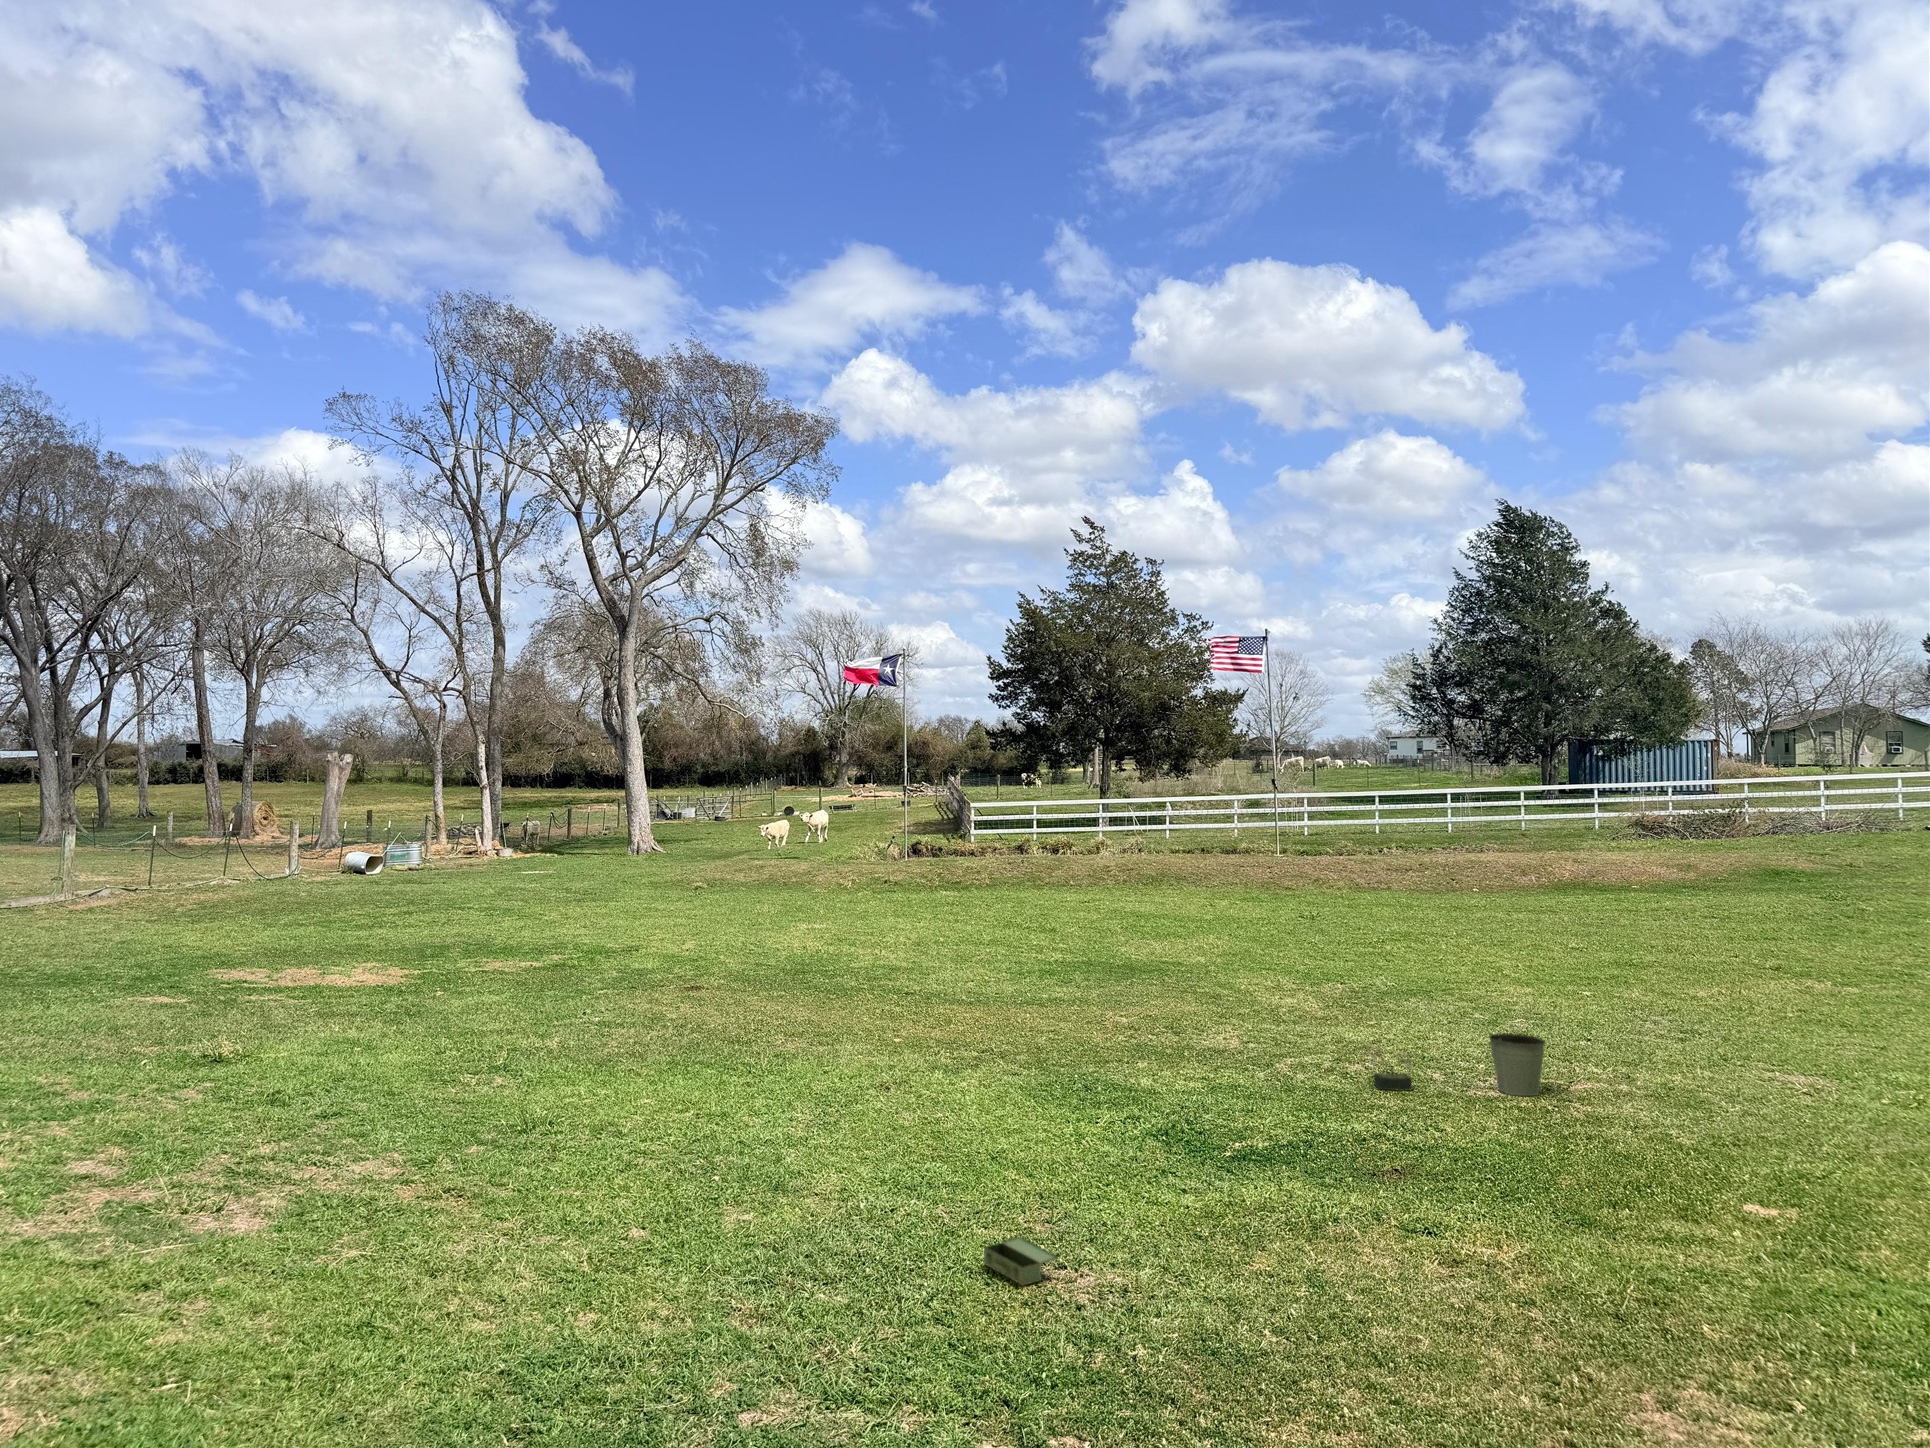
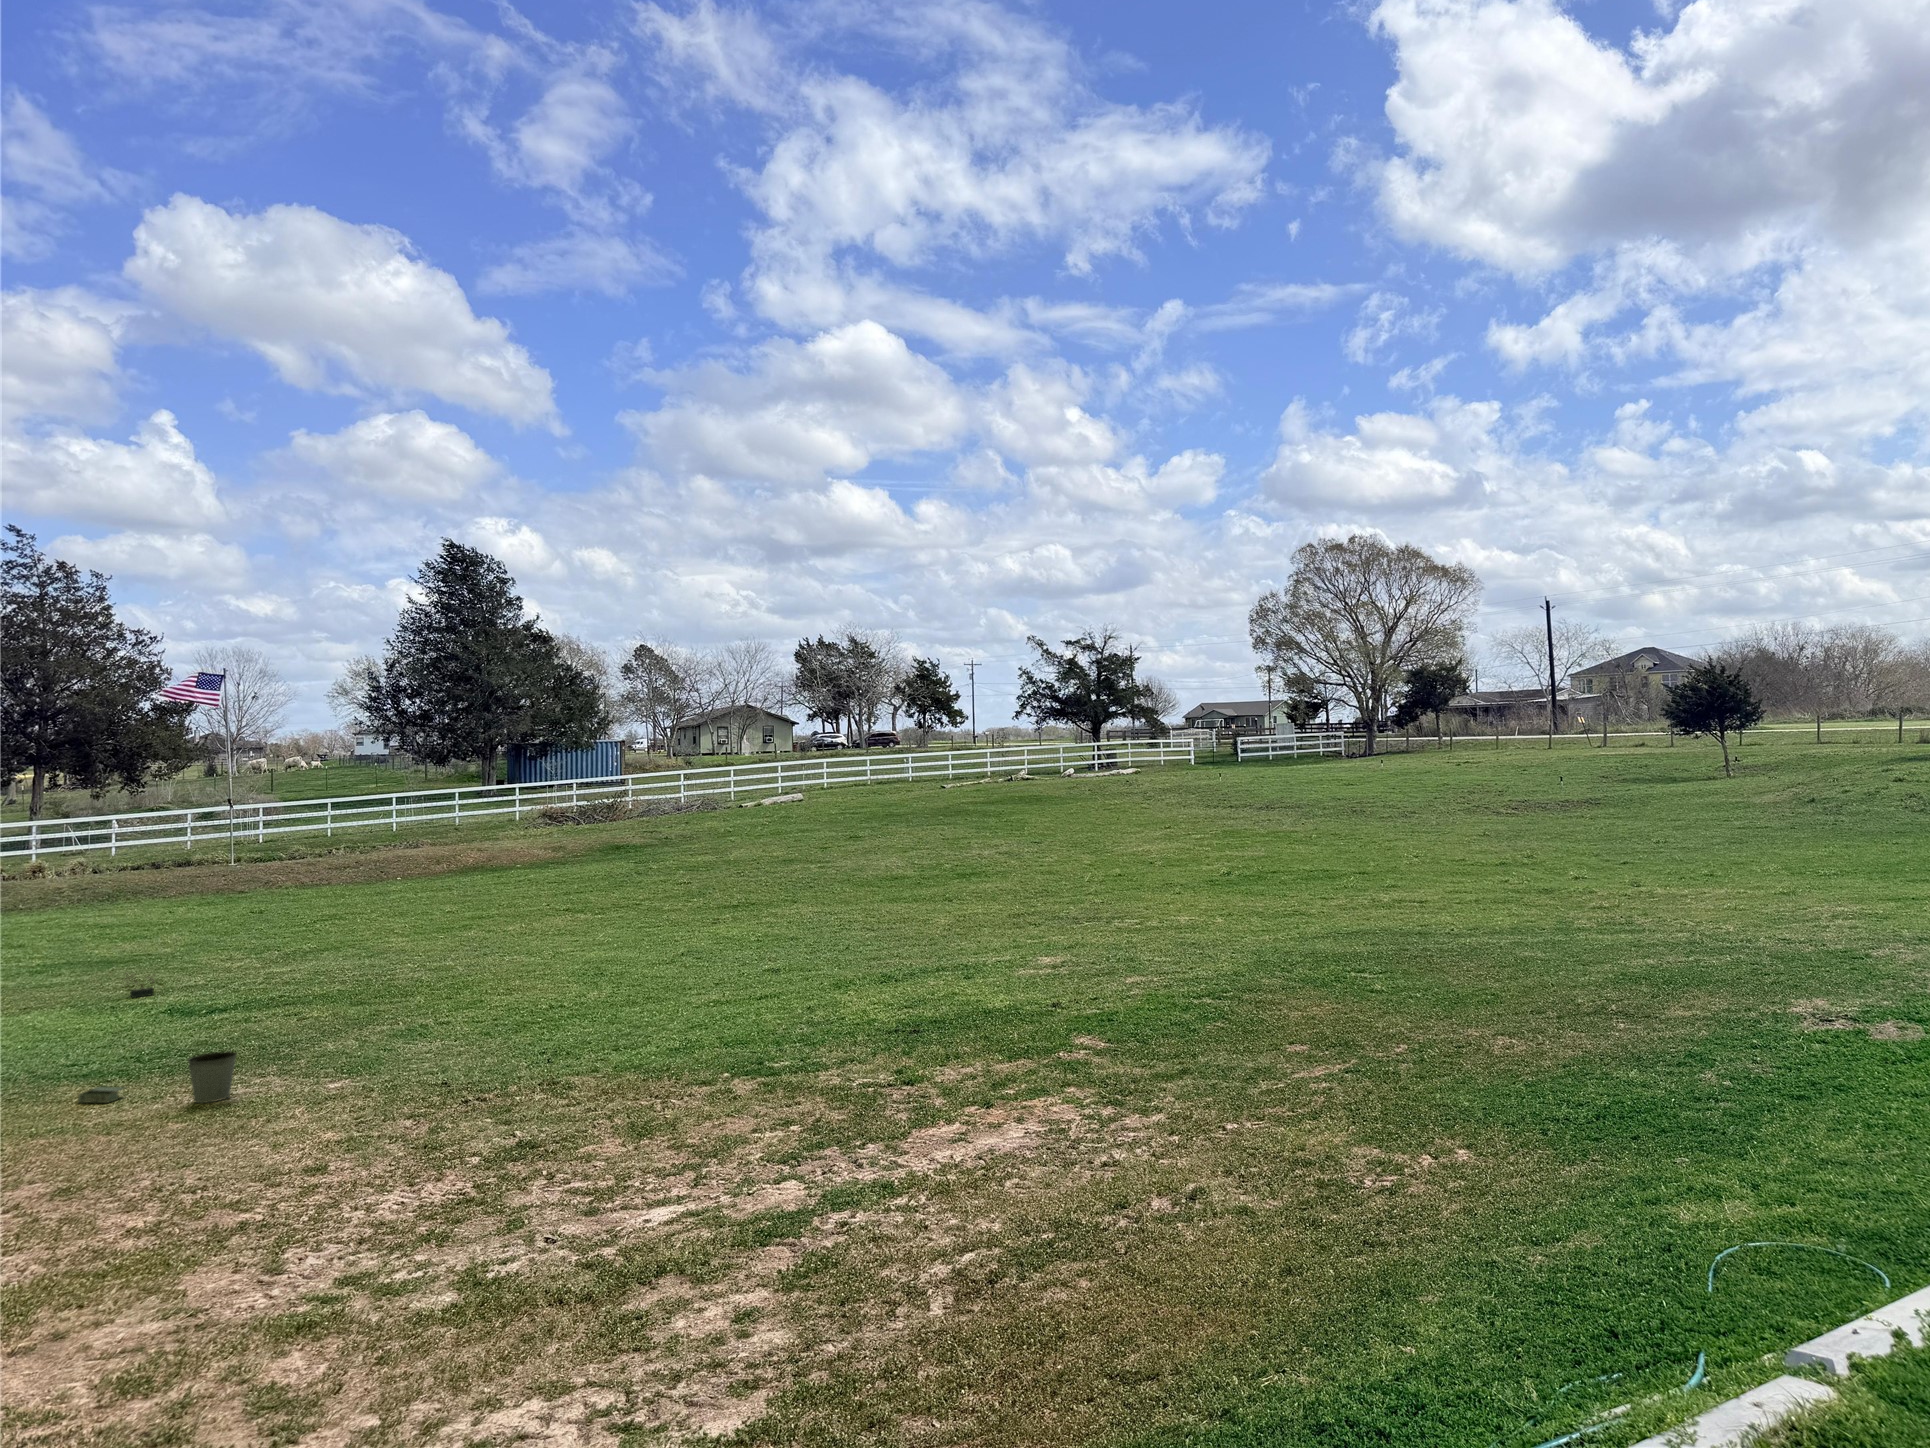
bucket: present [1489,1033,1545,1096] -> present [187,1050,236,1103]
decorative plant: present [1362,1042,1412,1091] -> present [125,973,154,998]

